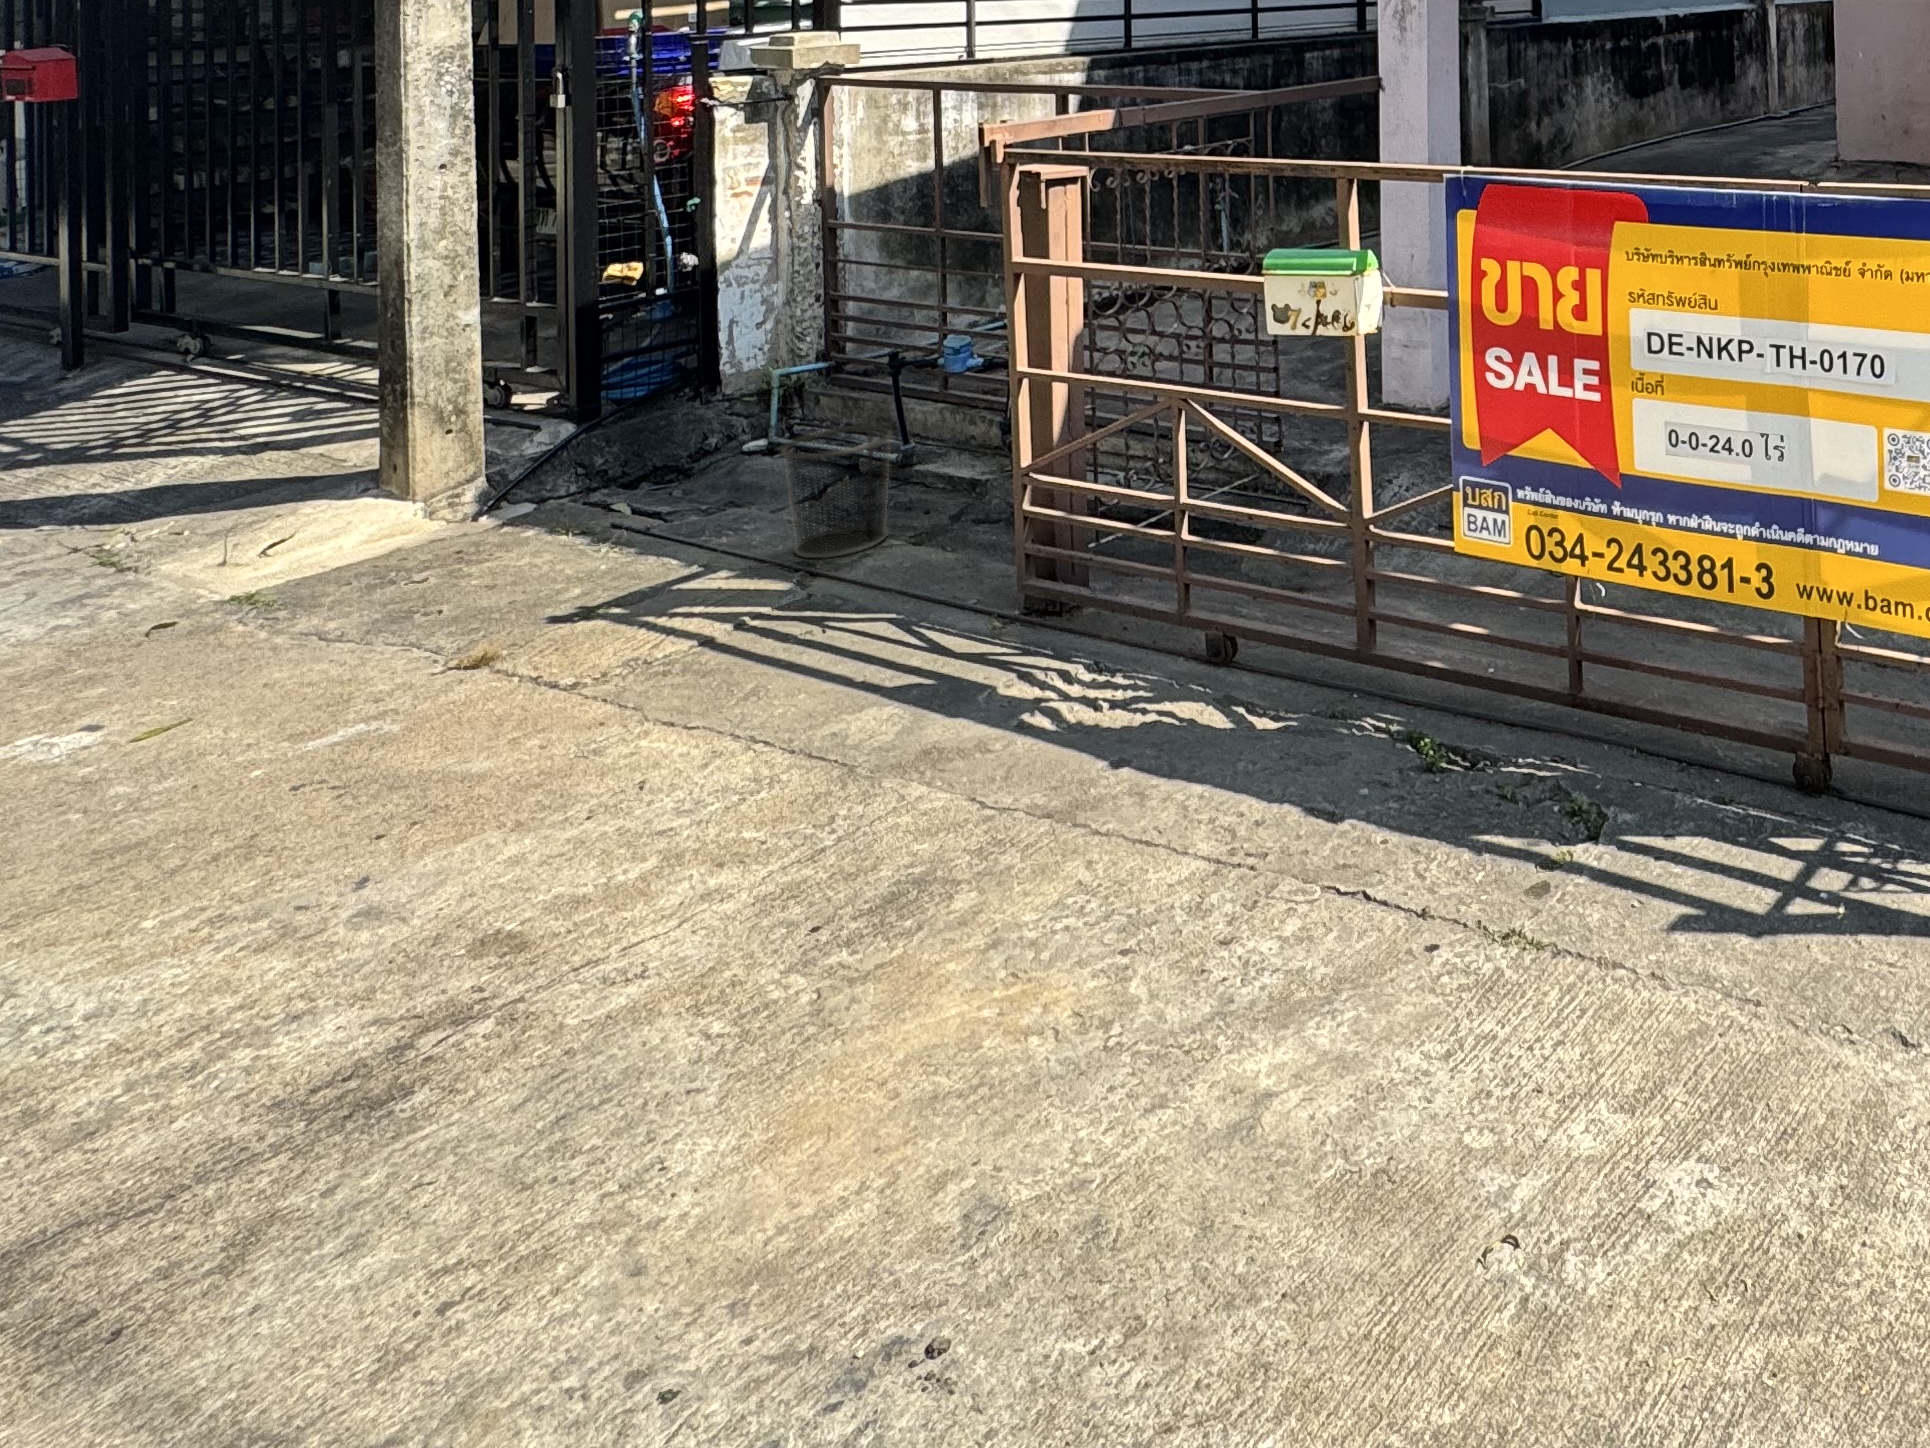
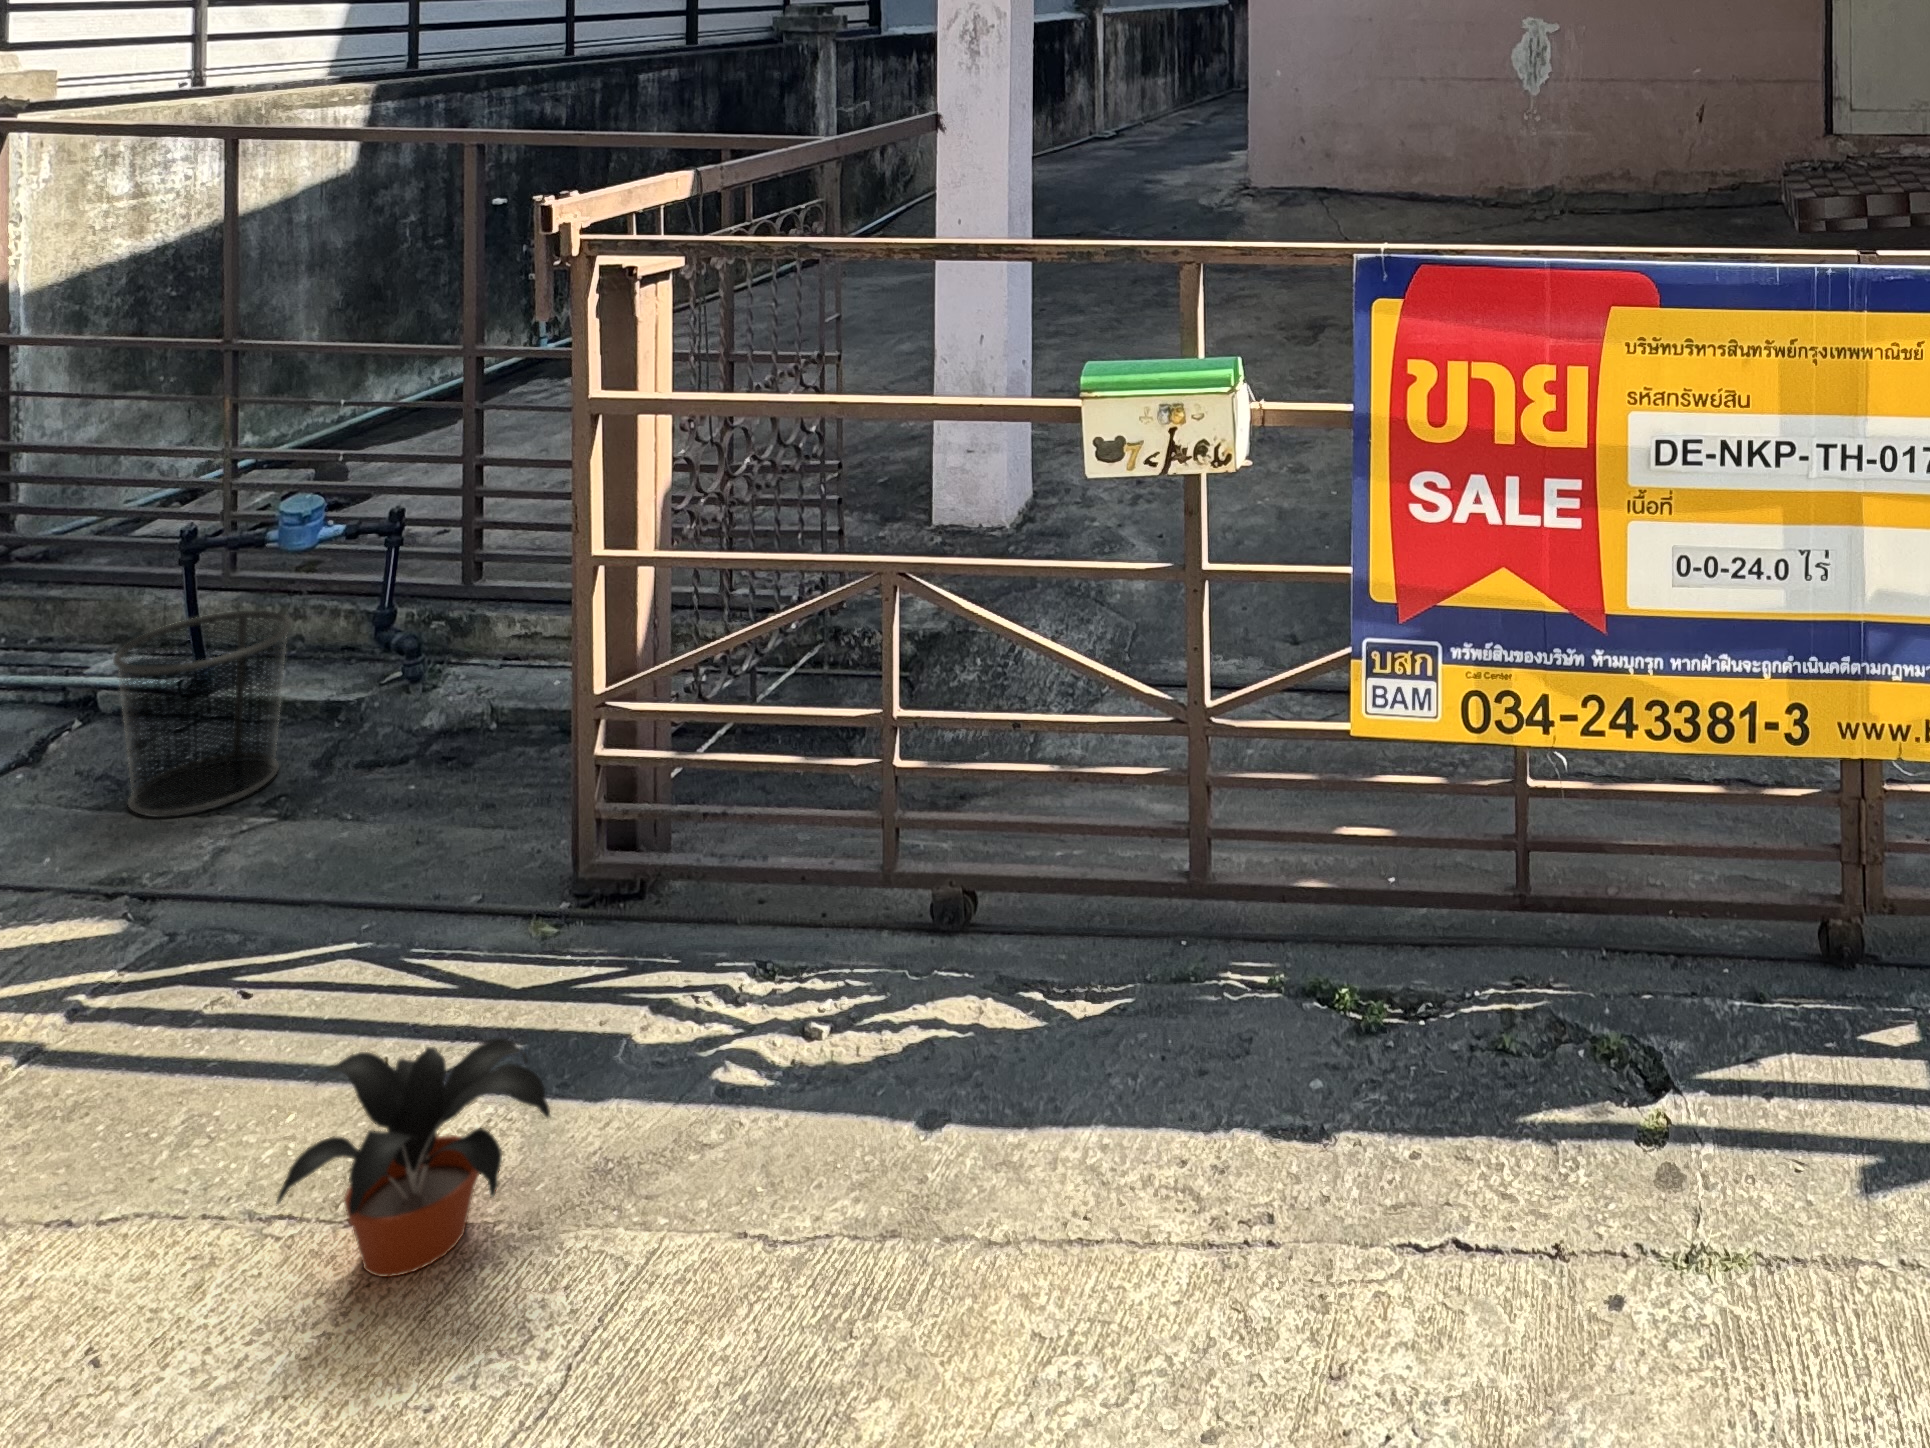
potted plant: none [684,680,860,823] -> present [276,1038,550,1277]

